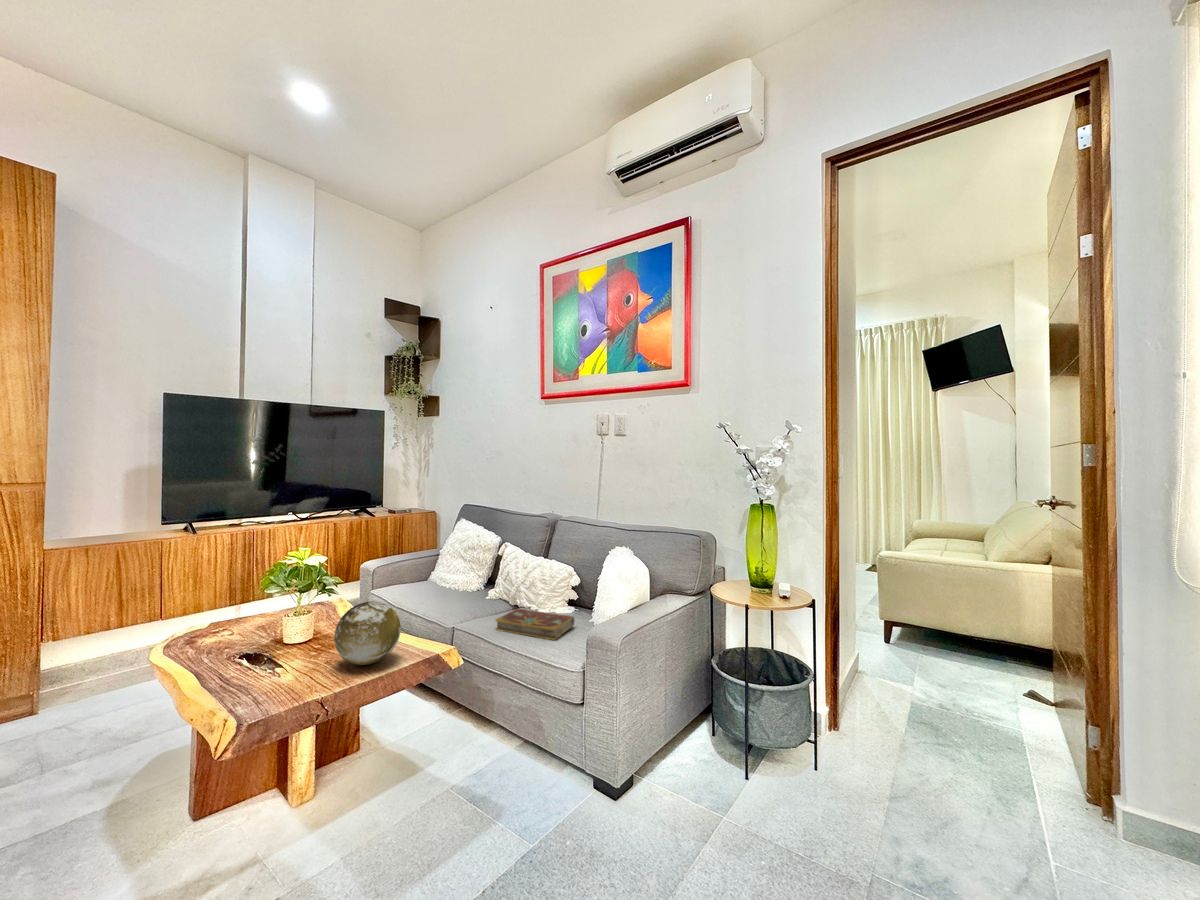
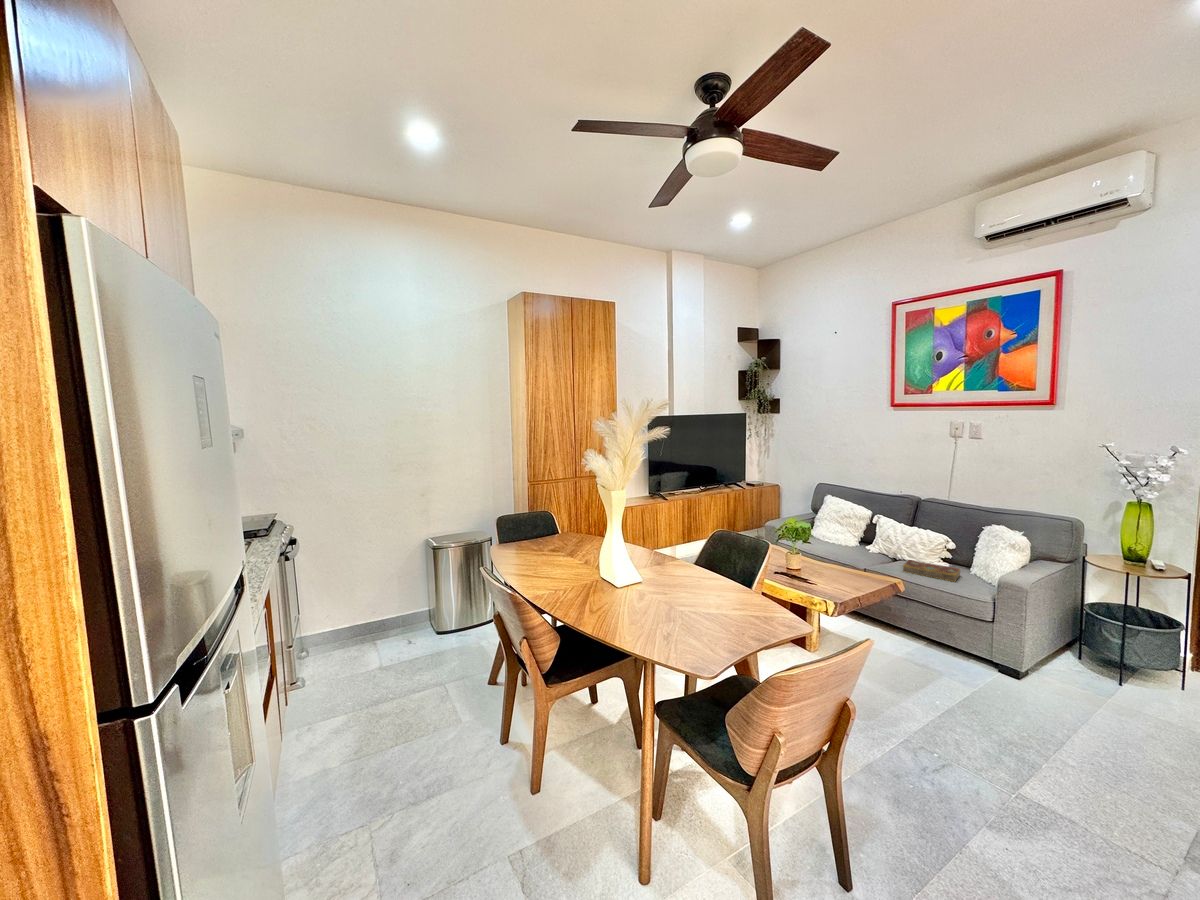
decorative orb: present [334,601,401,665] -> none [831,549,868,582]

